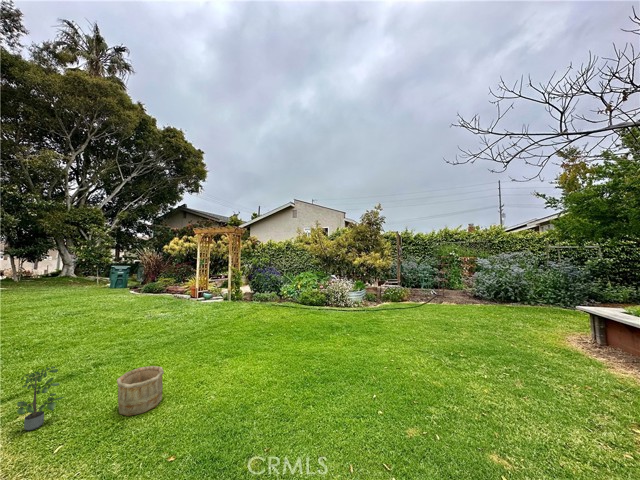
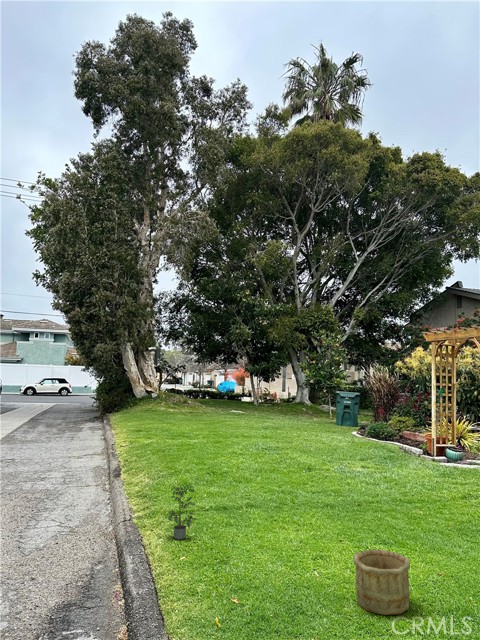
wooden bucket: present [117,366,164,416] -> present [354,549,410,615]

